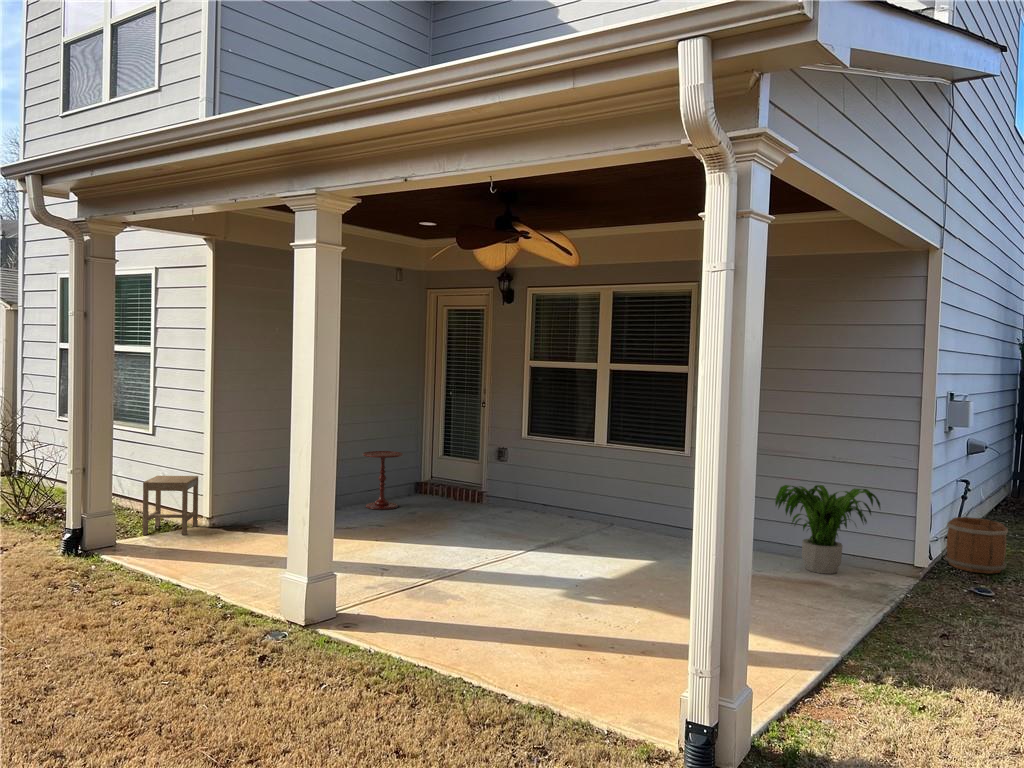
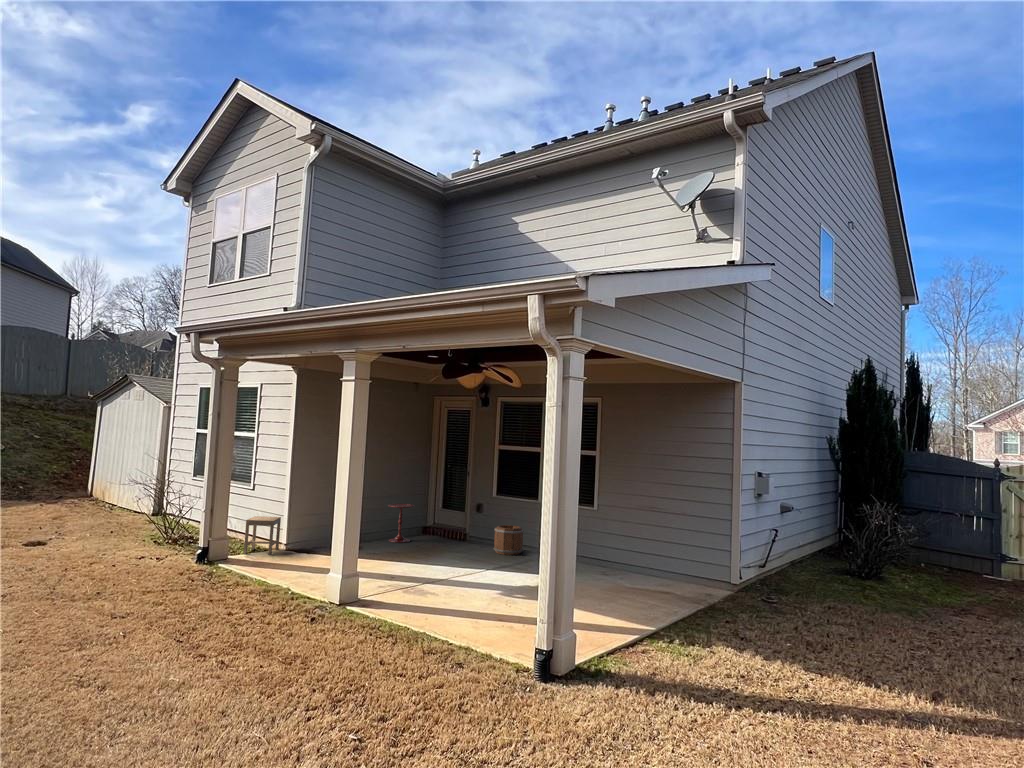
potted plant: present [775,485,880,574] -> none [641,528,708,586]
bucket: present [945,517,1008,574] -> present [493,525,524,555]

